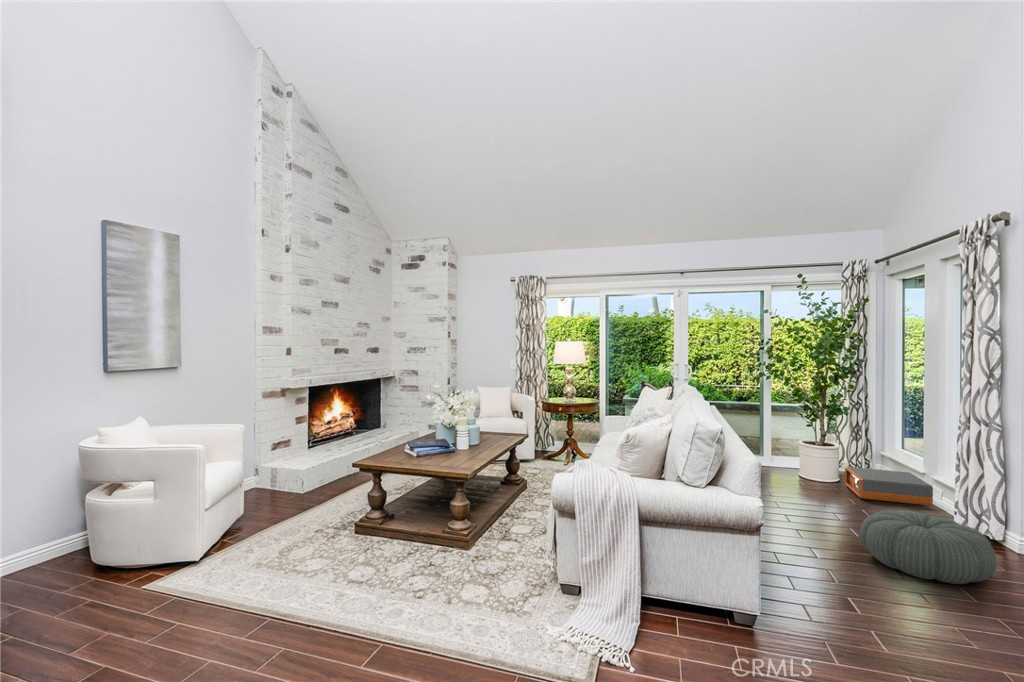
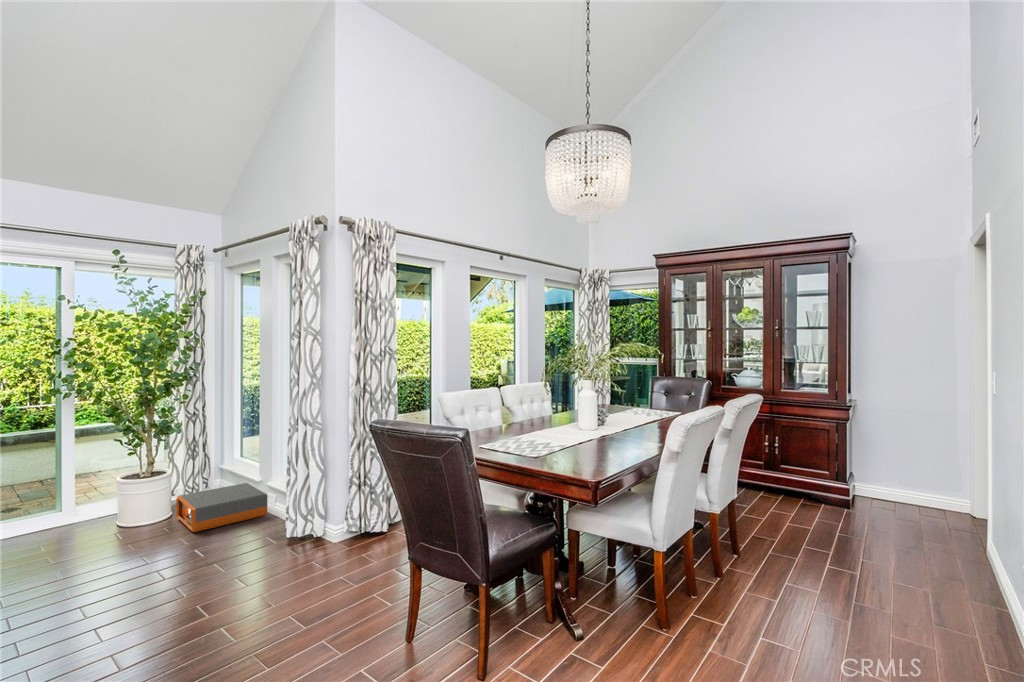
pouf: present [860,511,997,584] -> none [182,540,321,633]

